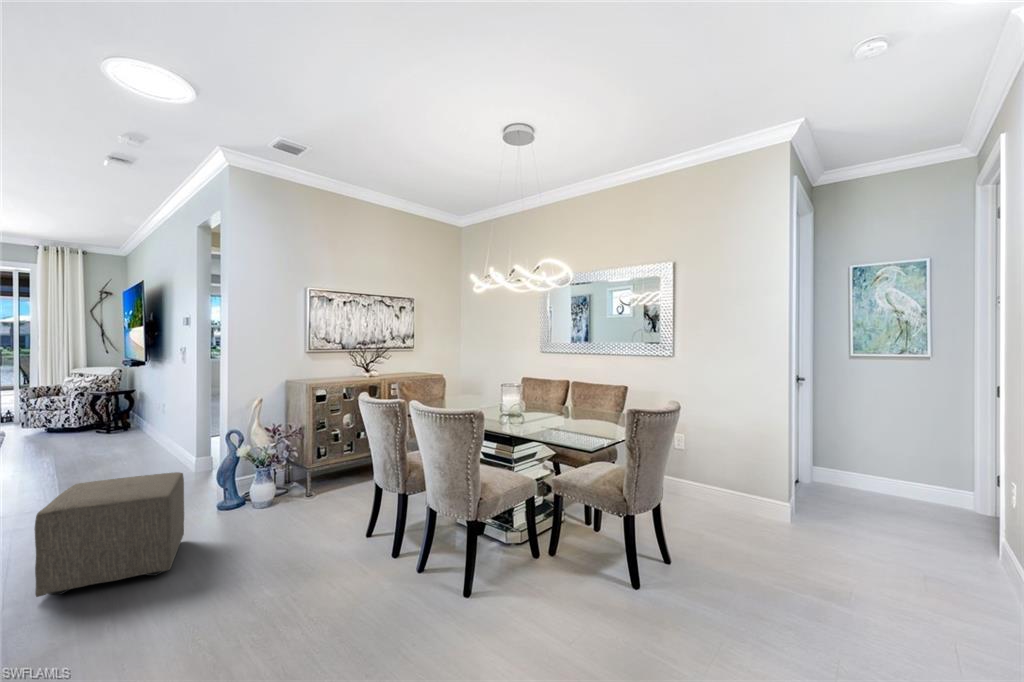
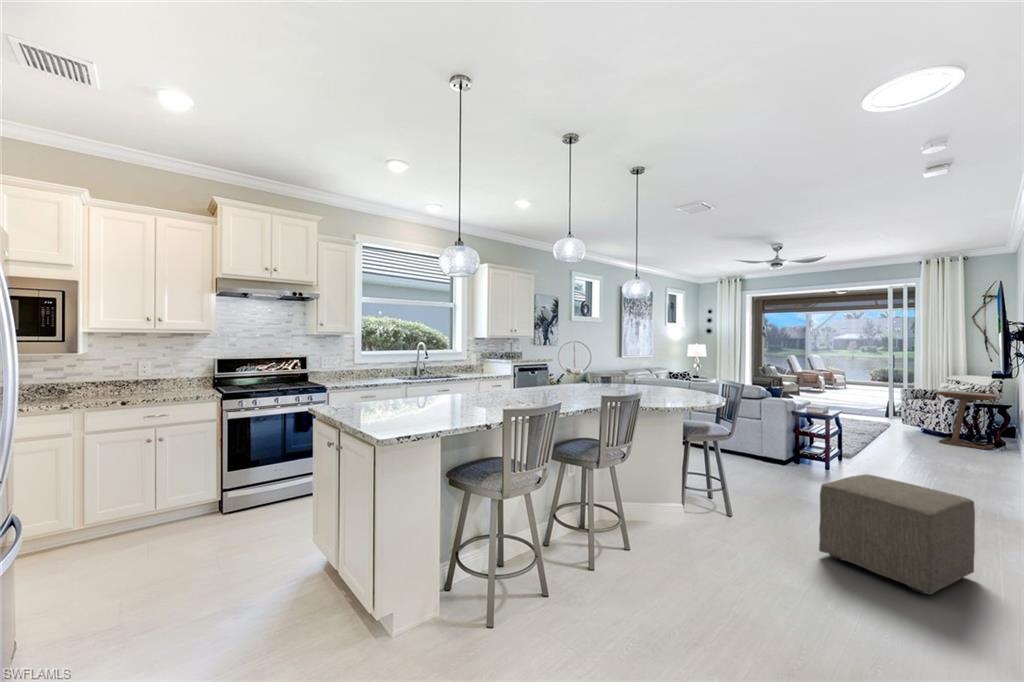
side table: none [70,382,131,438] -> present [938,391,1002,450]

